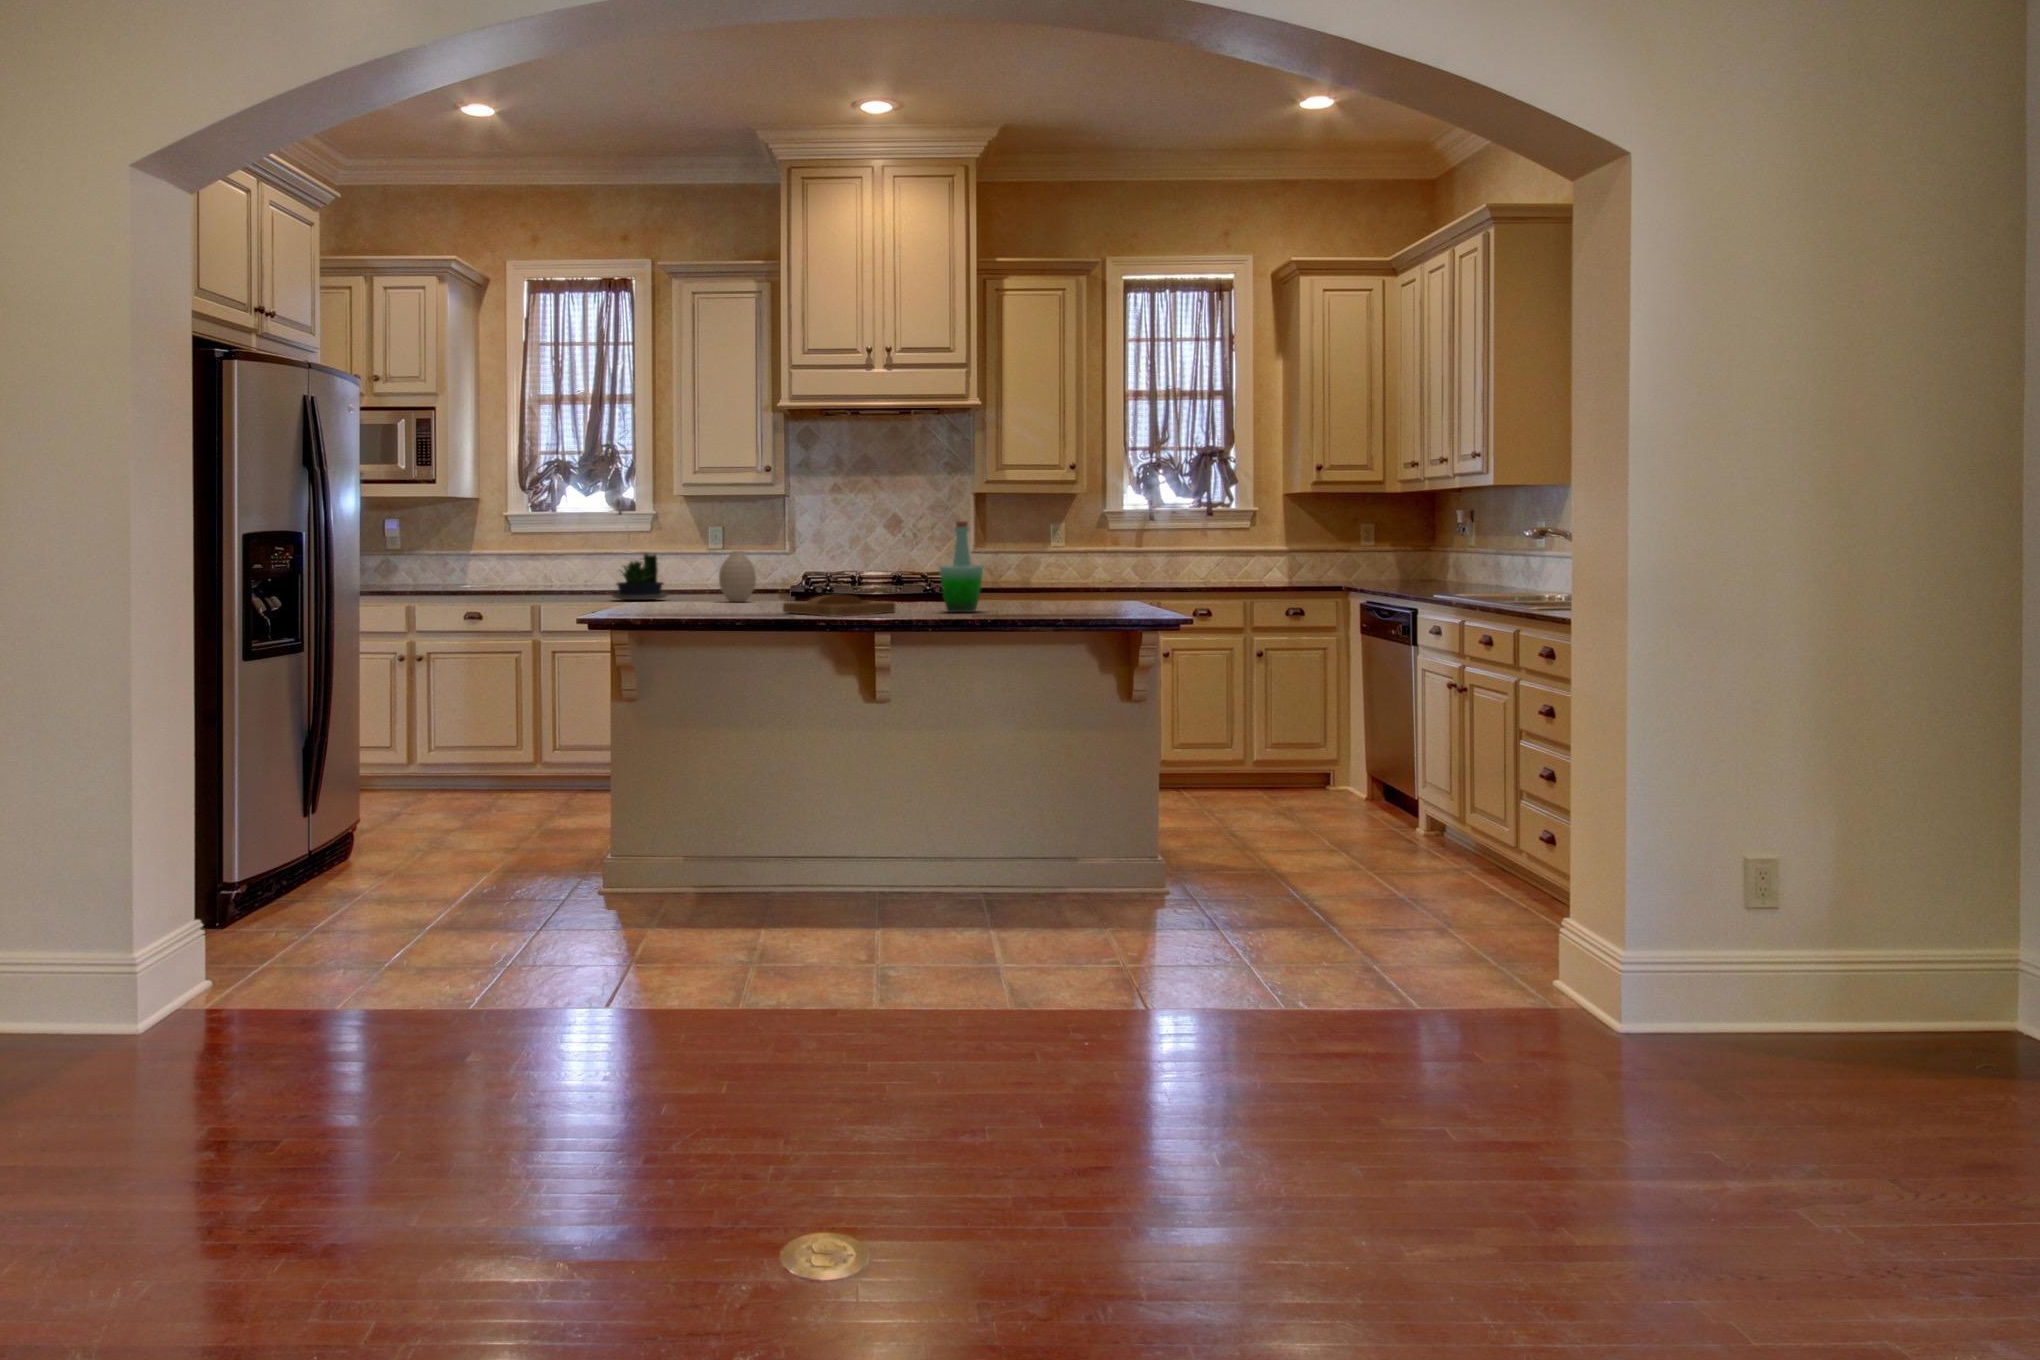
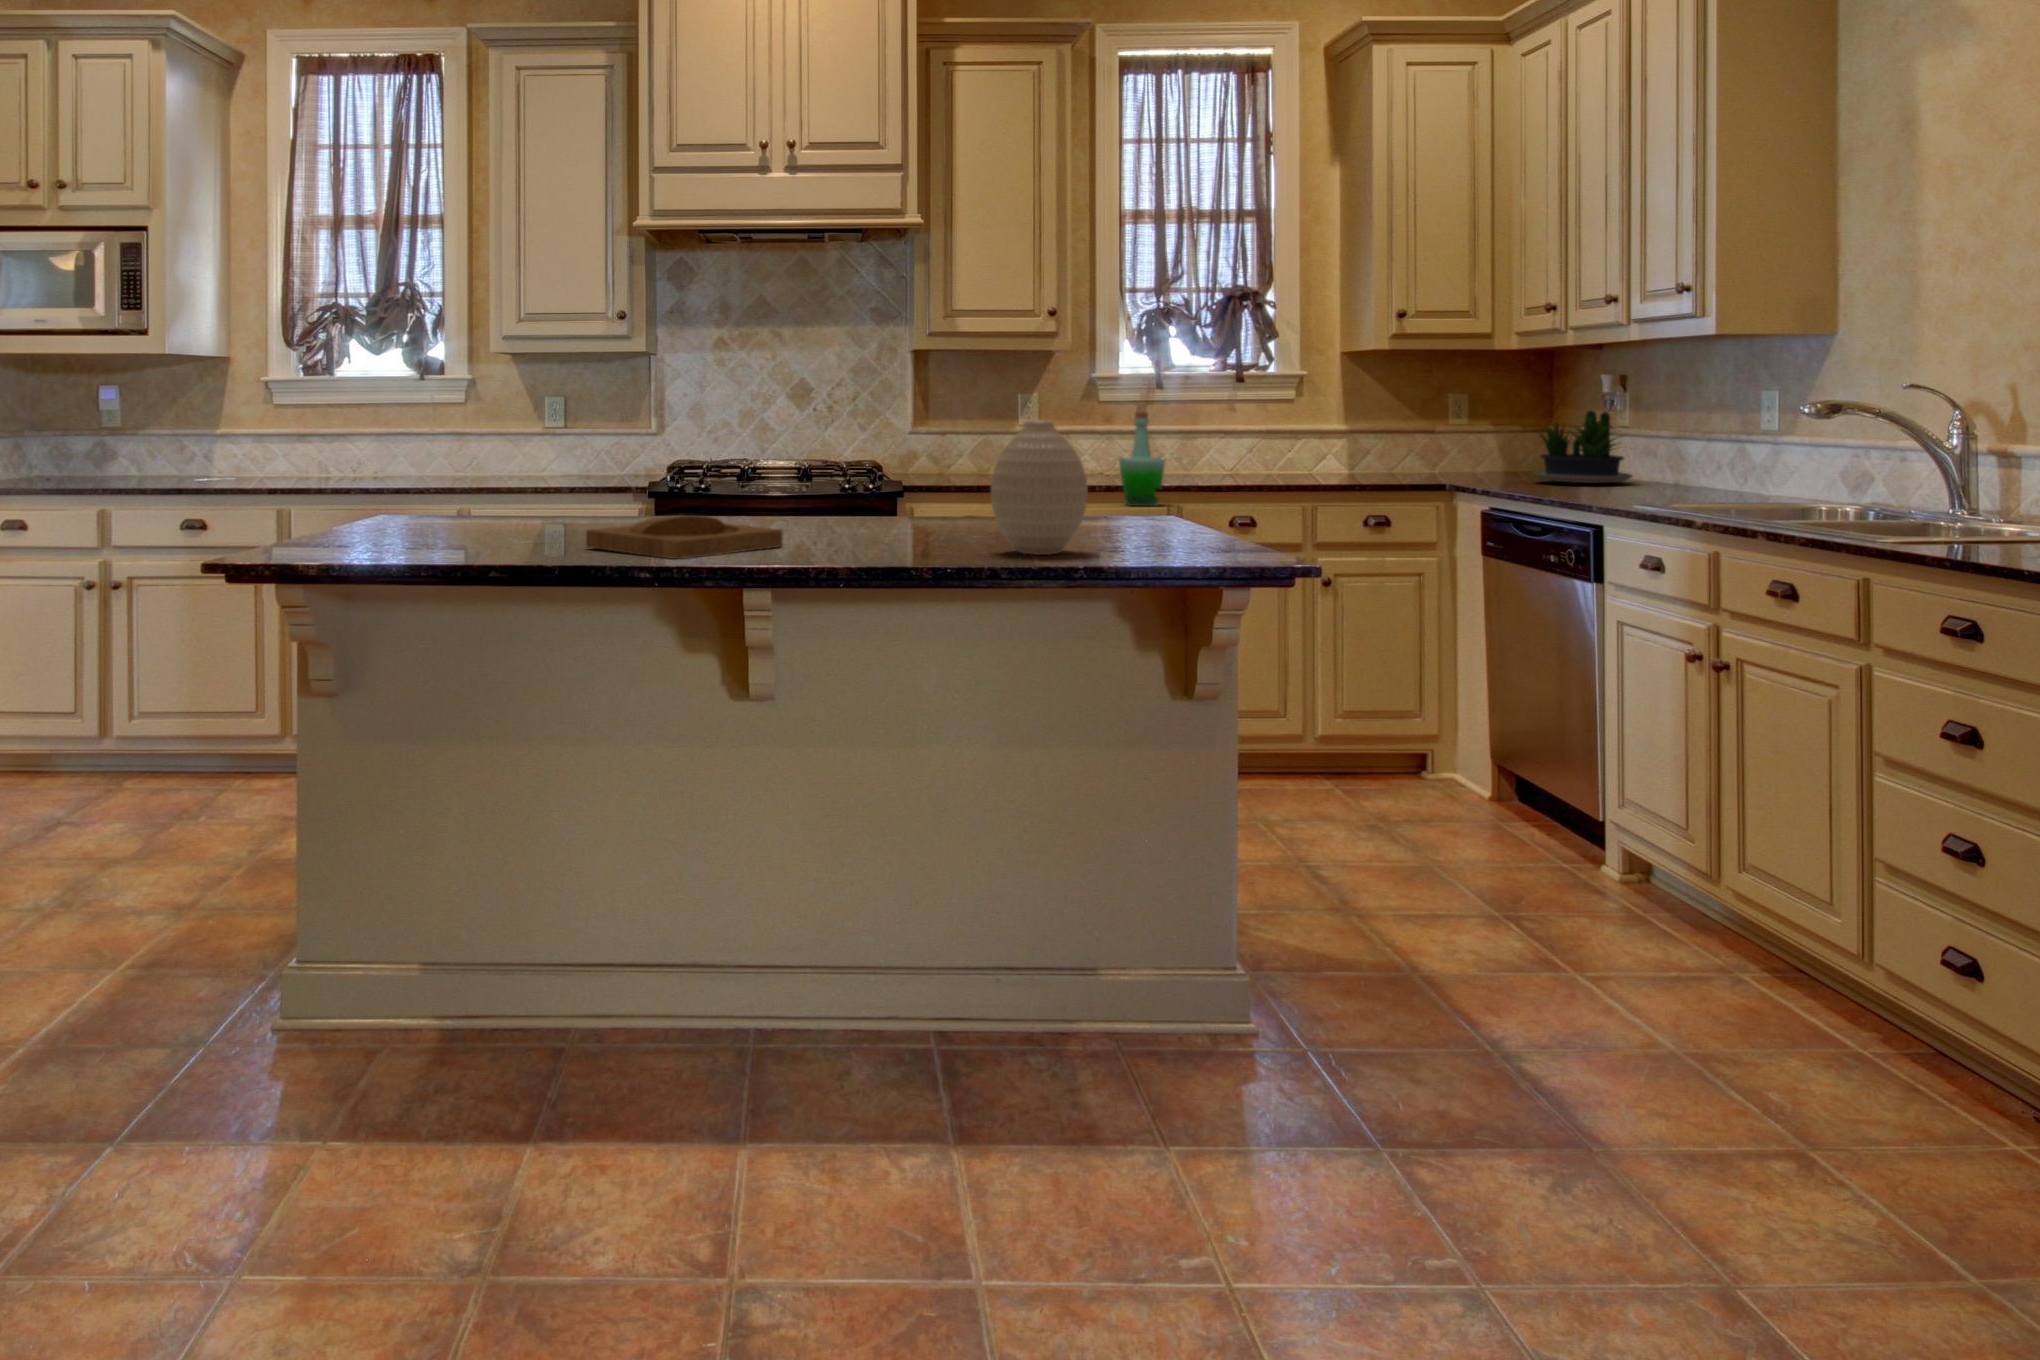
bottle: present [940,521,983,612] -> present [1119,412,1165,506]
vase: present [719,551,756,602] -> present [991,420,1088,555]
potted plant: present [612,554,668,600] -> present [1533,410,1632,483]

